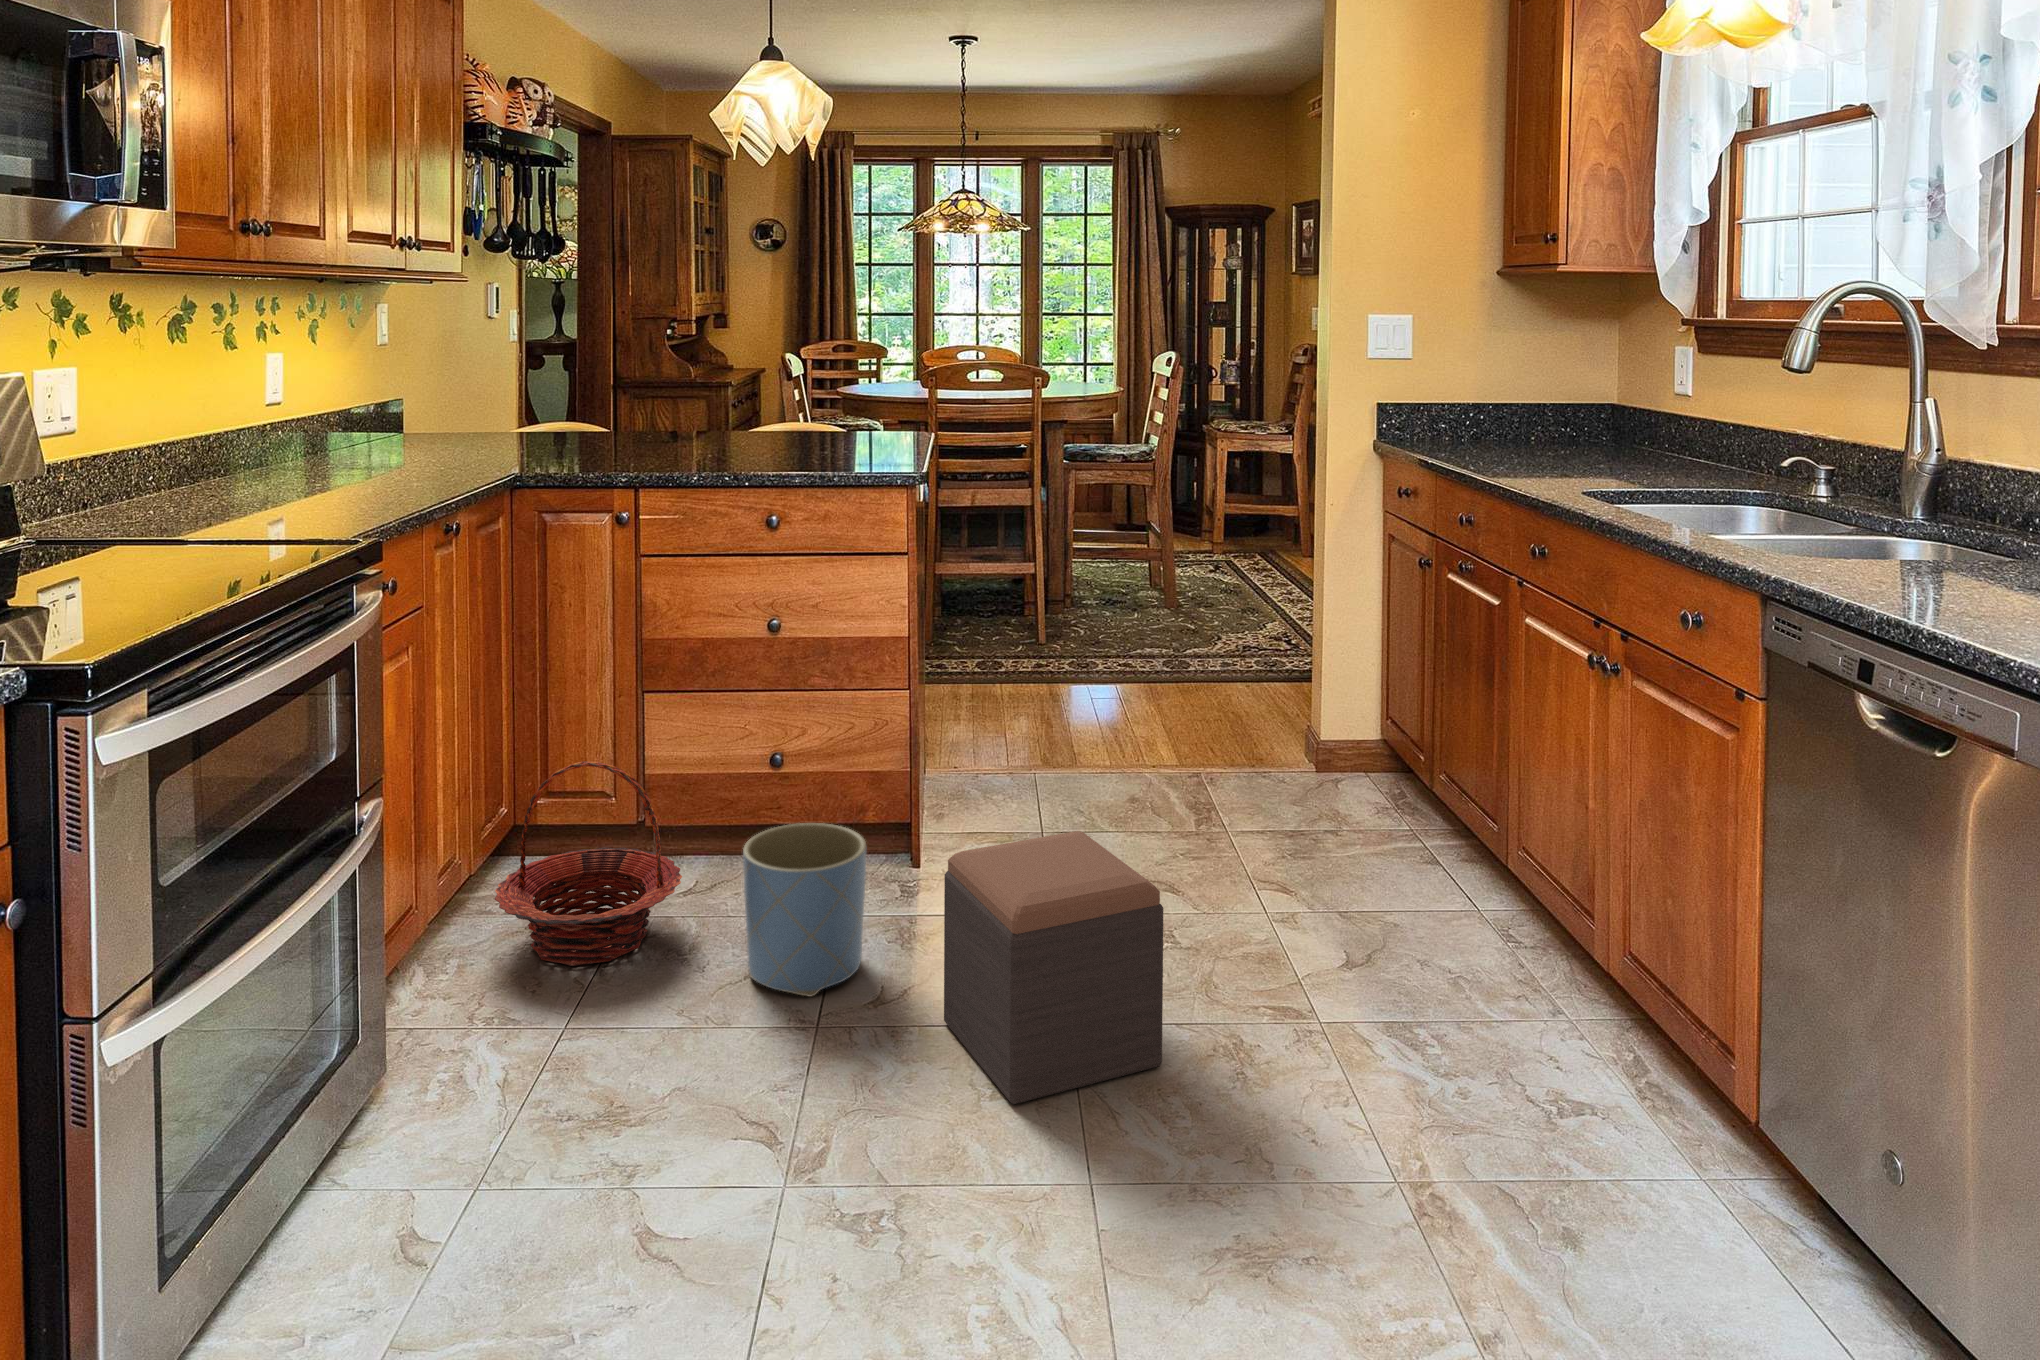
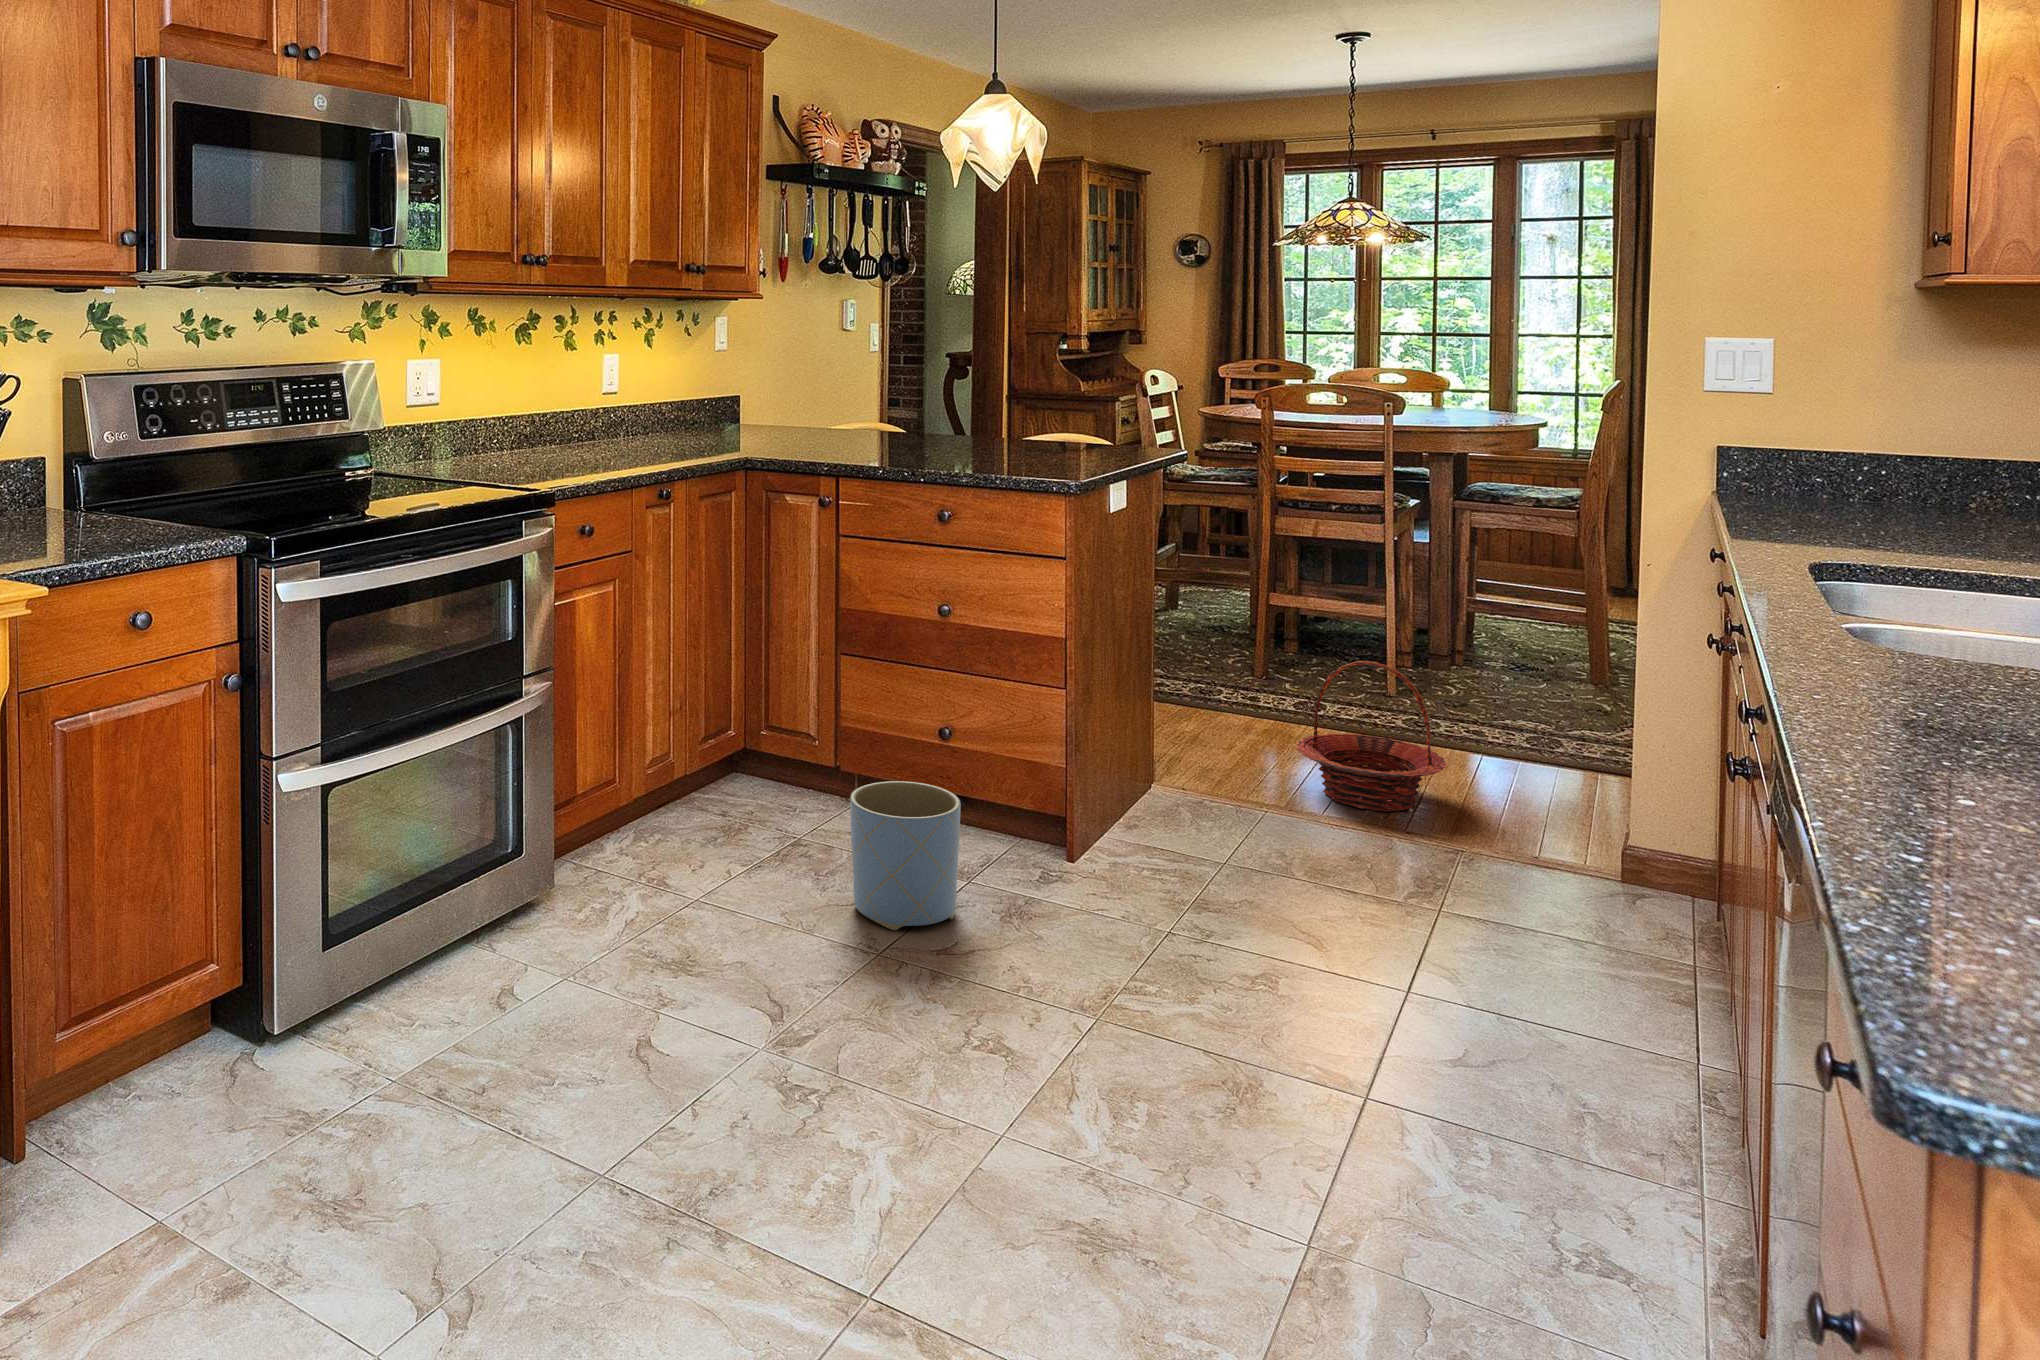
basket: present [495,762,682,966] -> present [1295,661,1447,811]
footstool: present [944,831,1164,1104] -> none [988,823,1163,1068]

